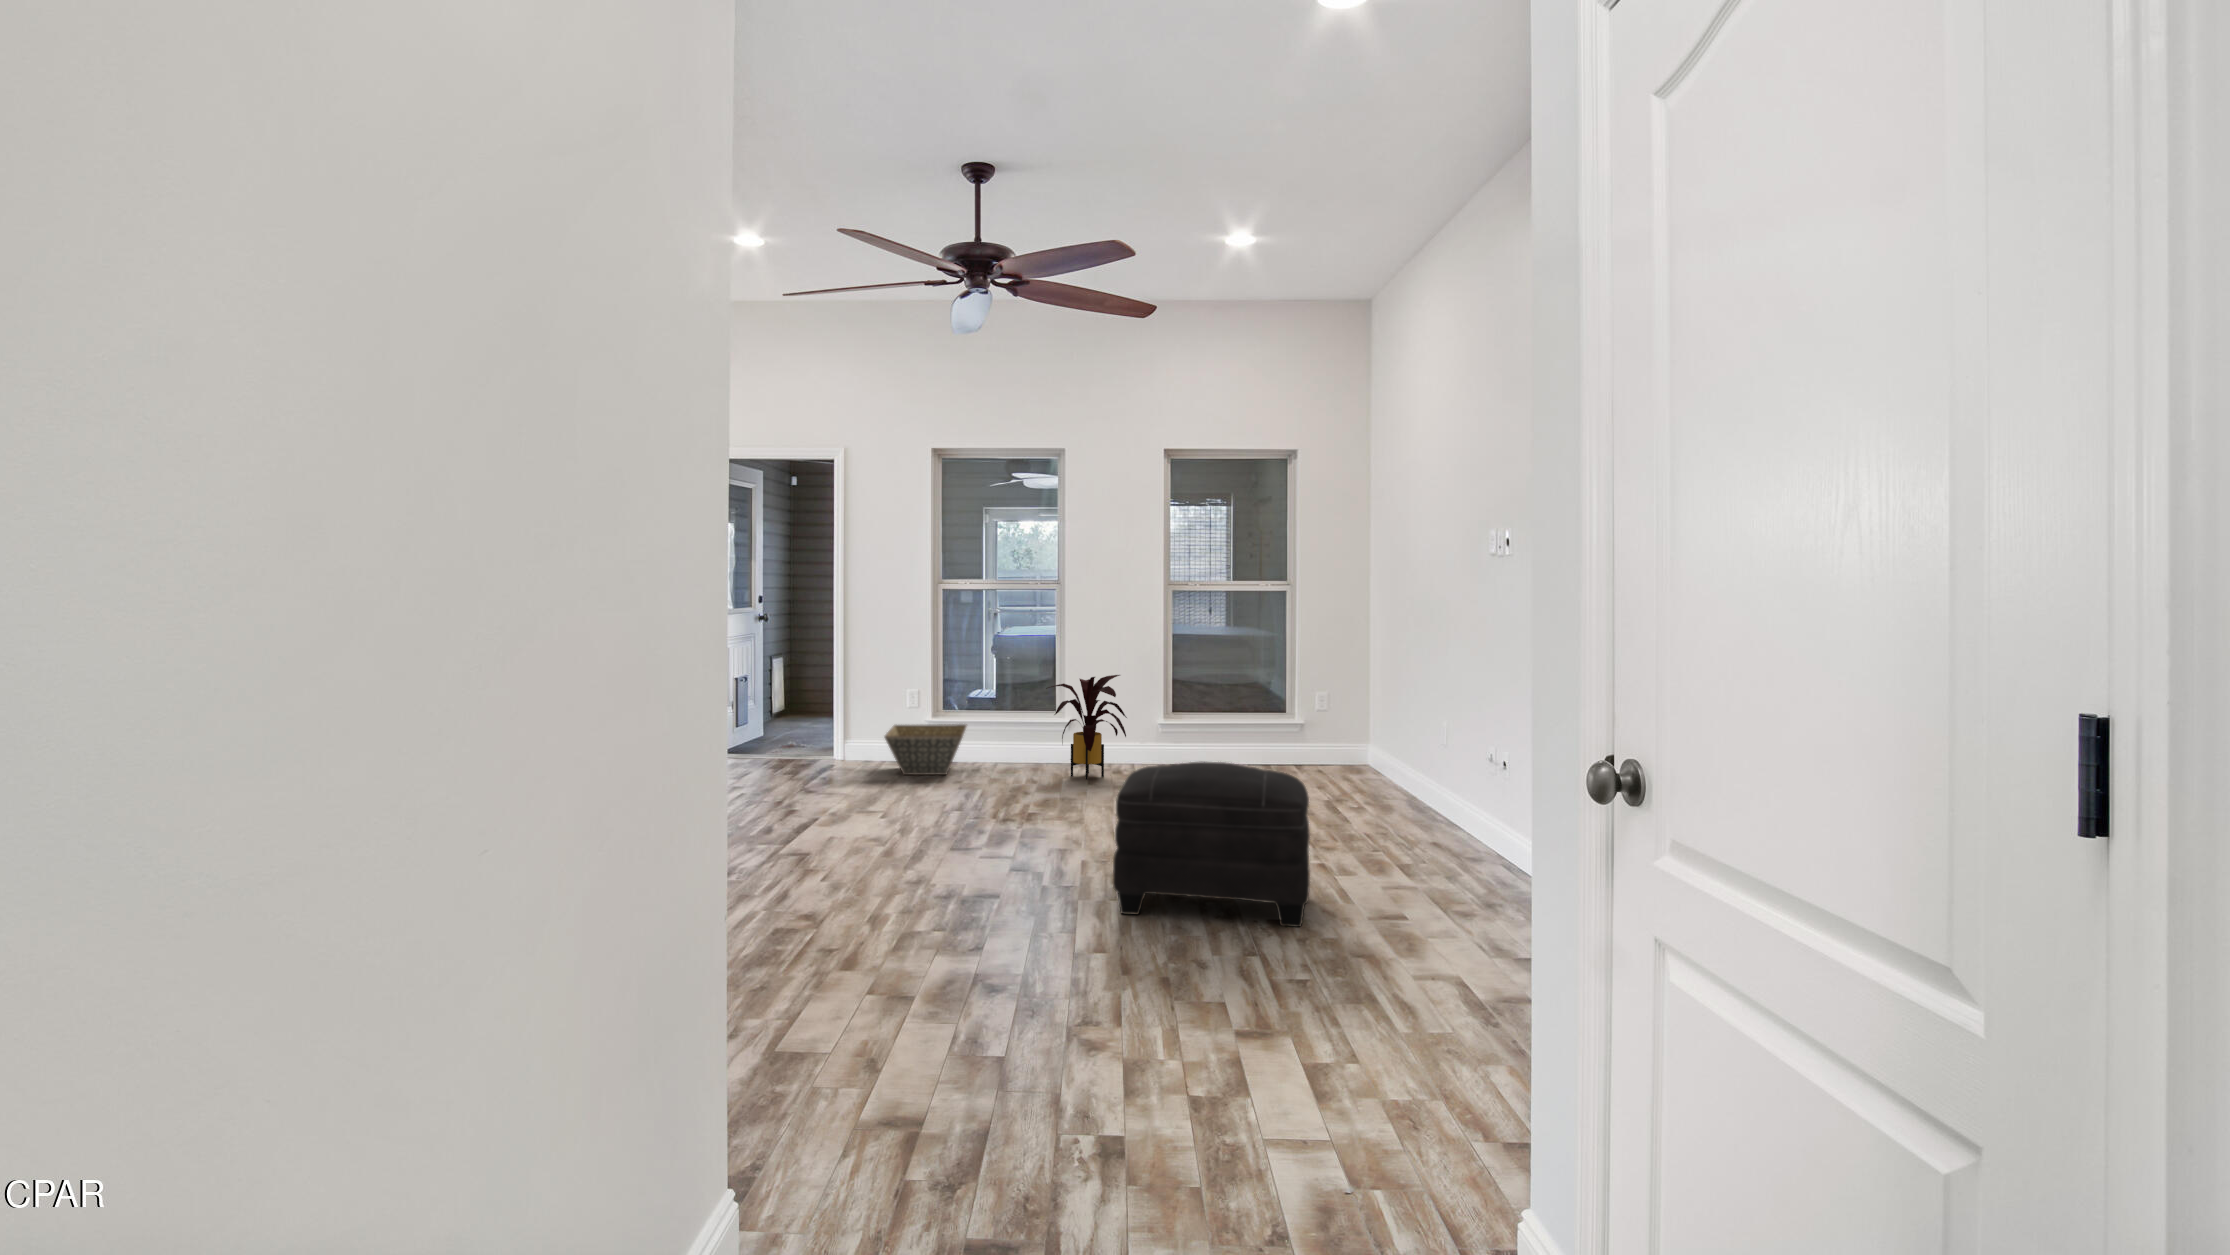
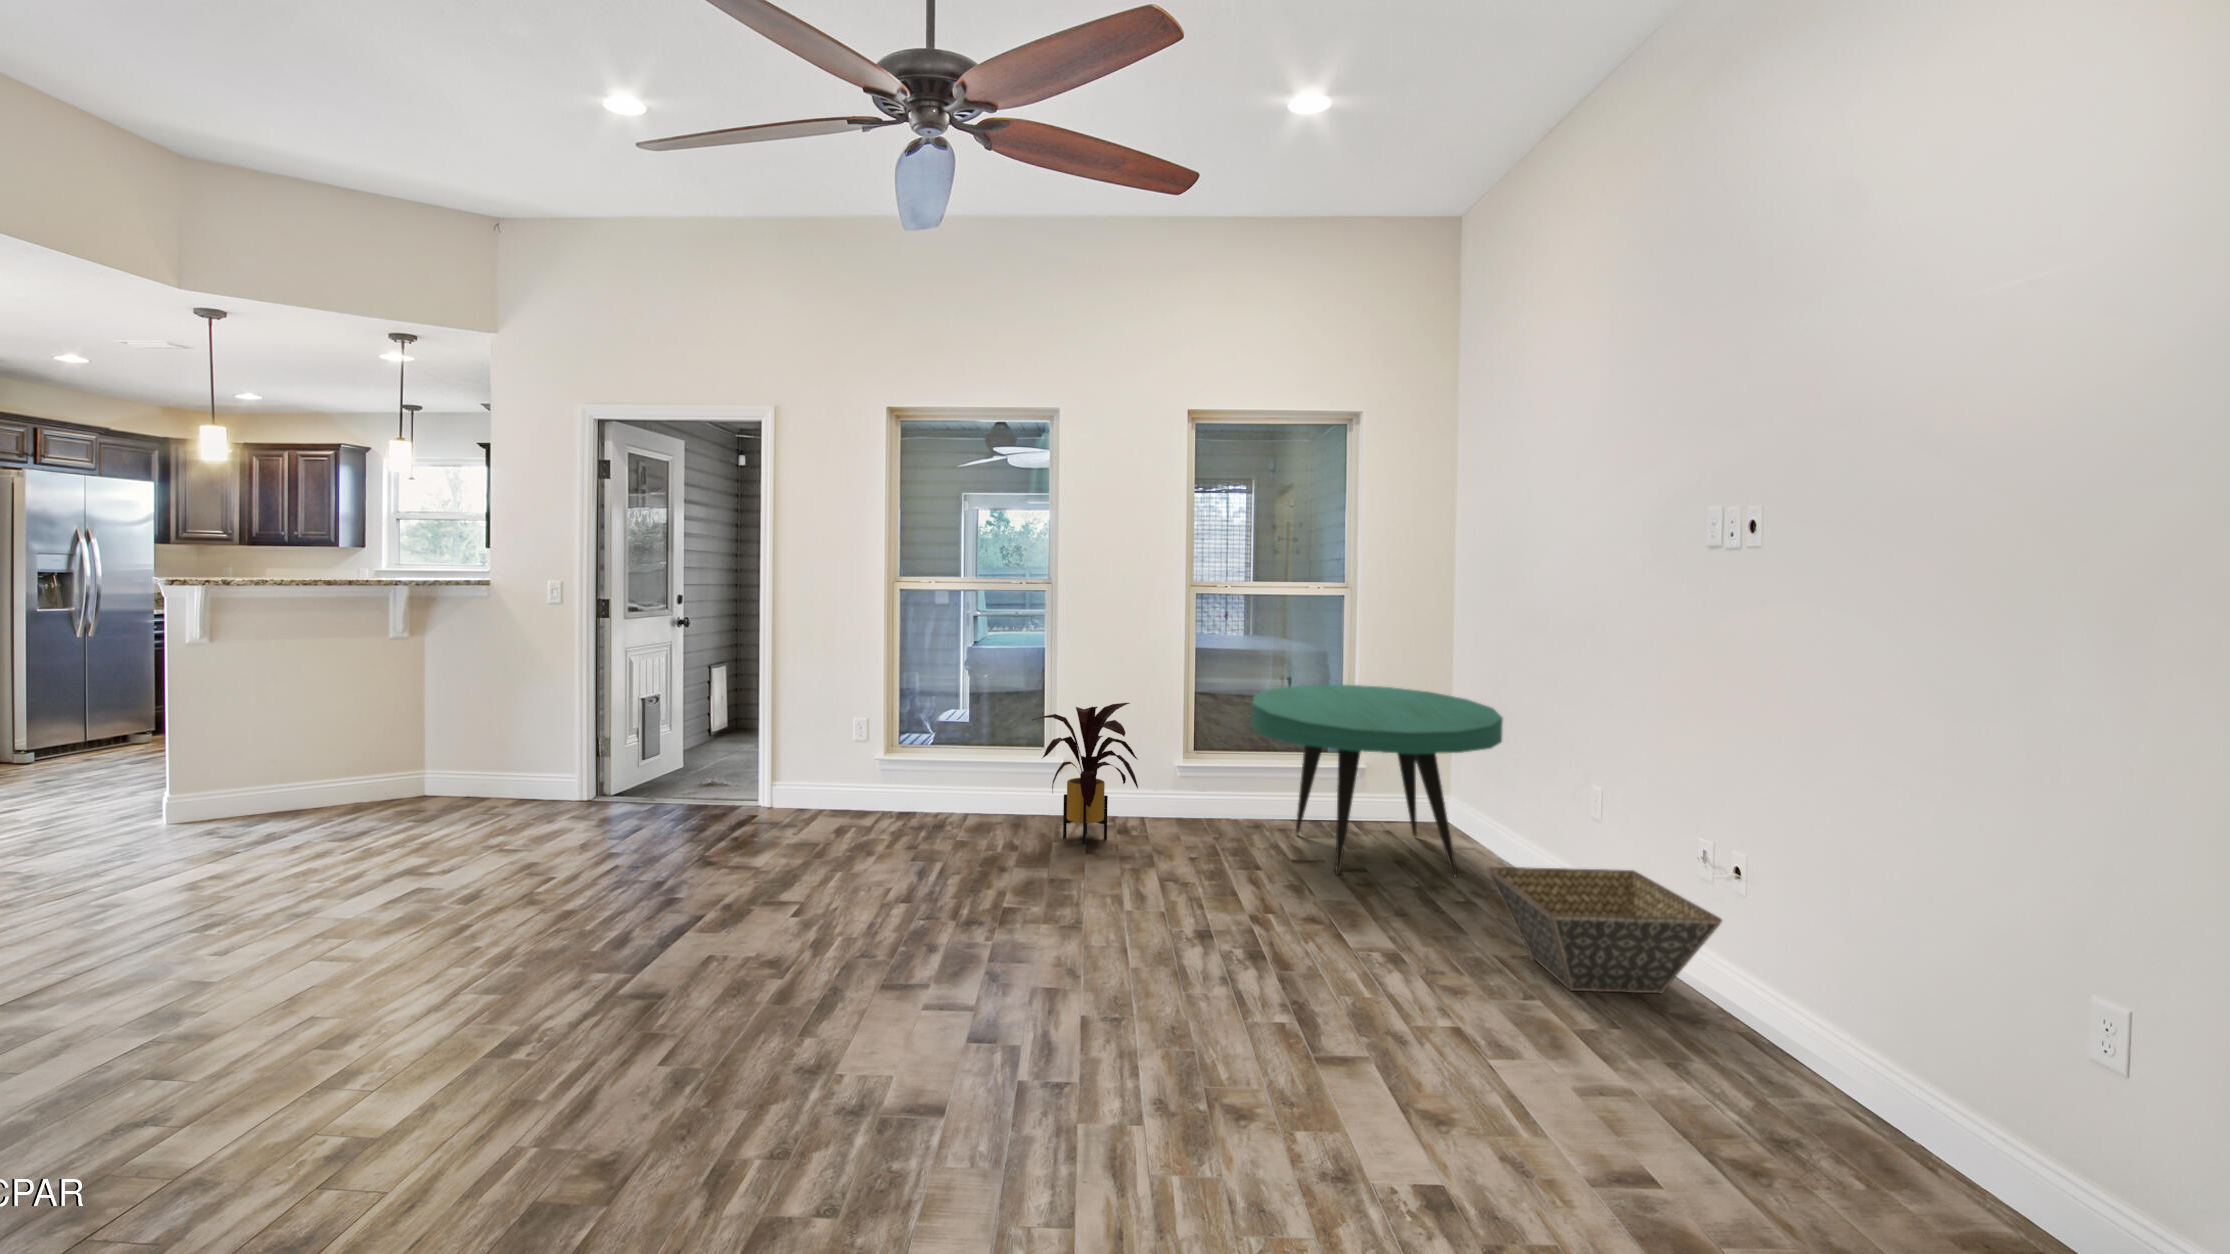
coffee table: none [1211,660,1393,796] -> present [1252,685,1503,877]
basket: present [885,724,966,775] -> present [1487,867,1722,993]
ottoman: present [1113,762,1310,927] -> none [1138,883,1493,1208]

